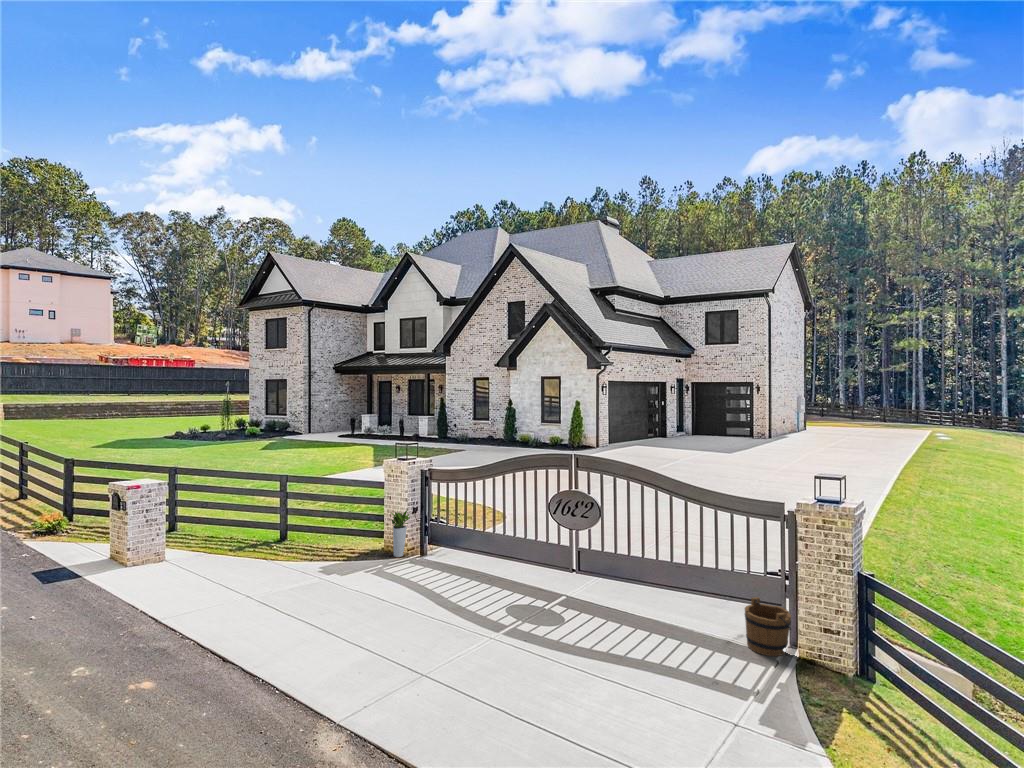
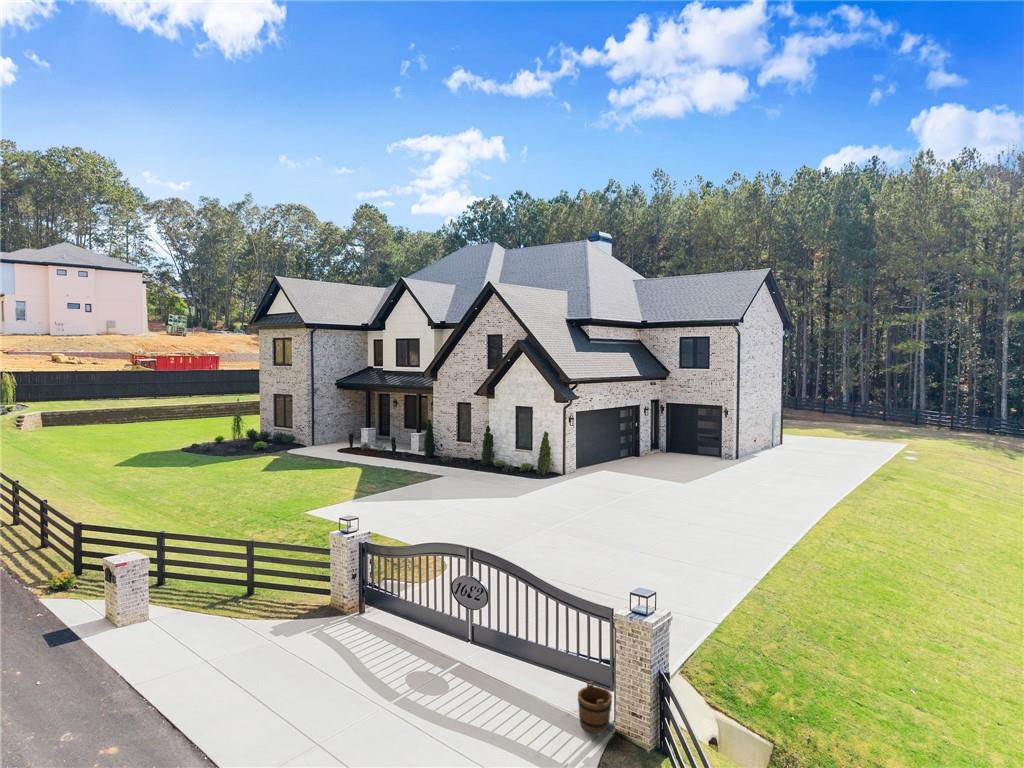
planter: present [391,510,410,557] -> none [331,576,351,616]

